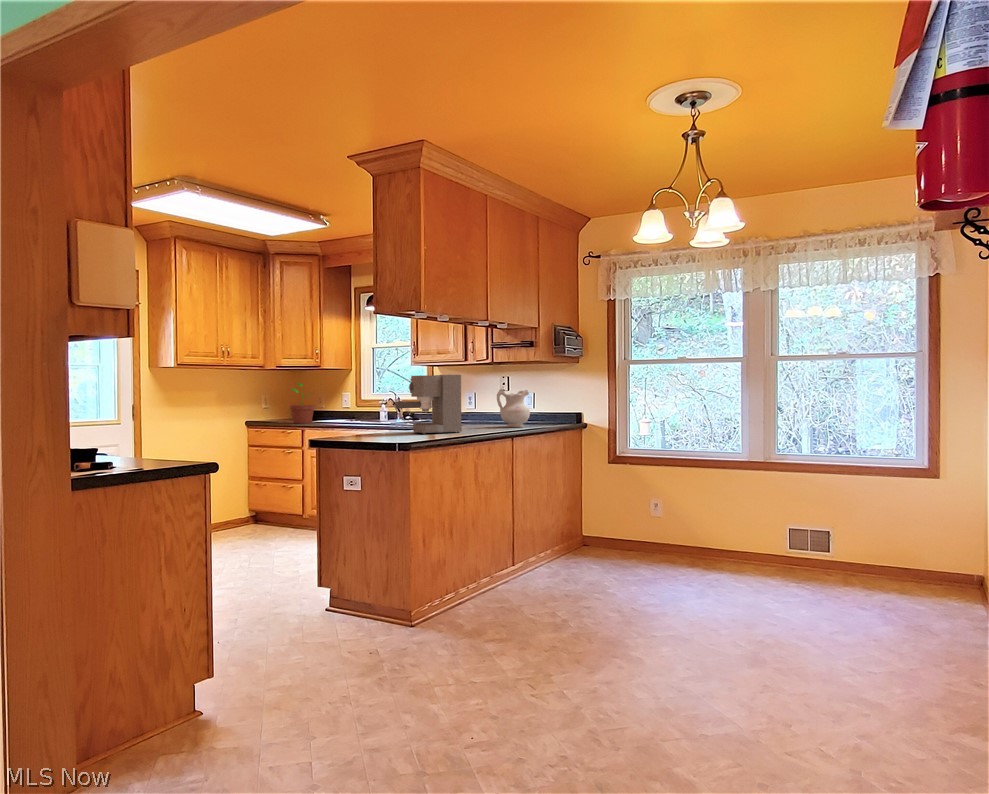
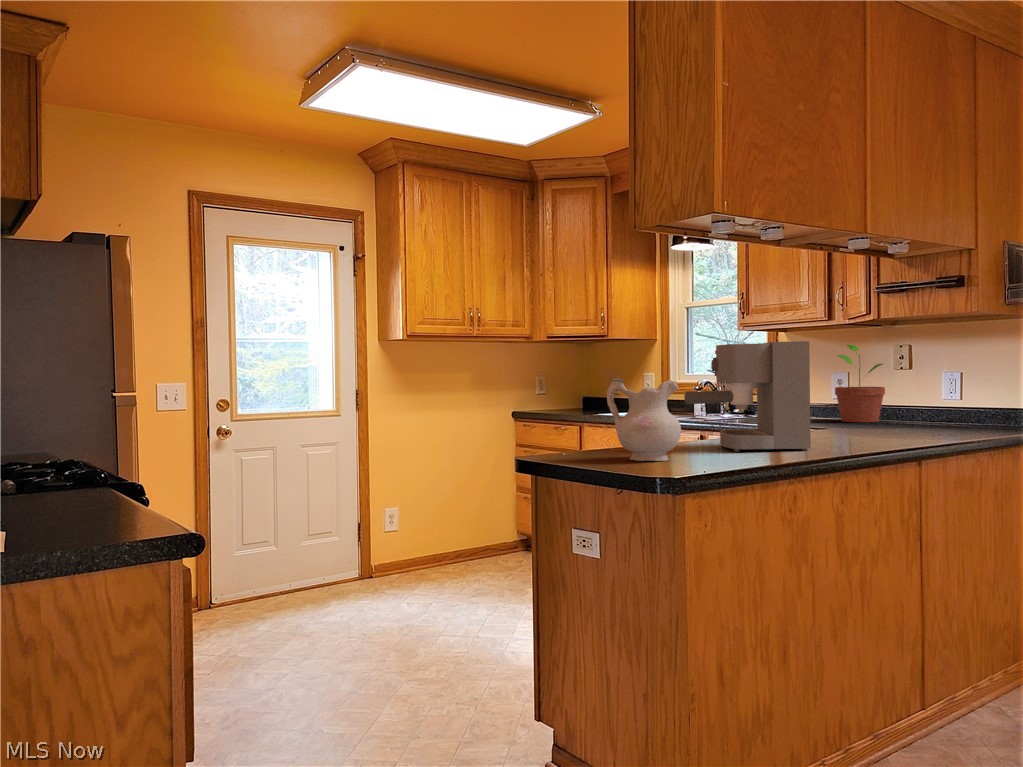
potted plant: present [290,383,315,423] -> present [835,344,885,422]
ceramic pitcher: present [497,389,530,427] -> present [607,379,681,461]

